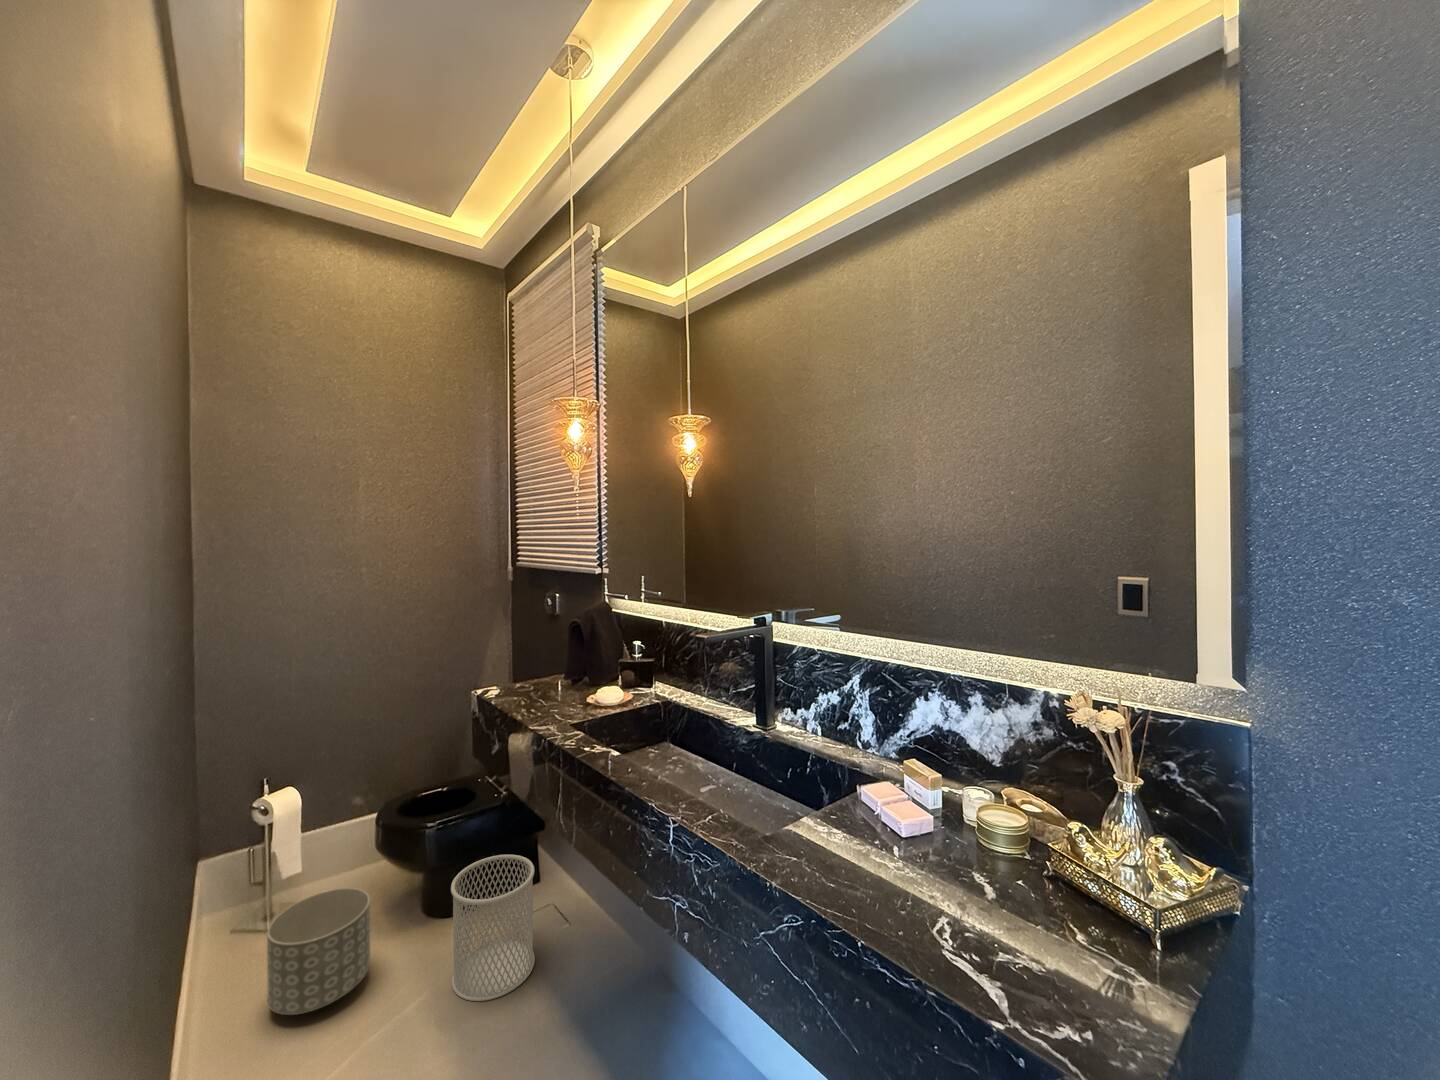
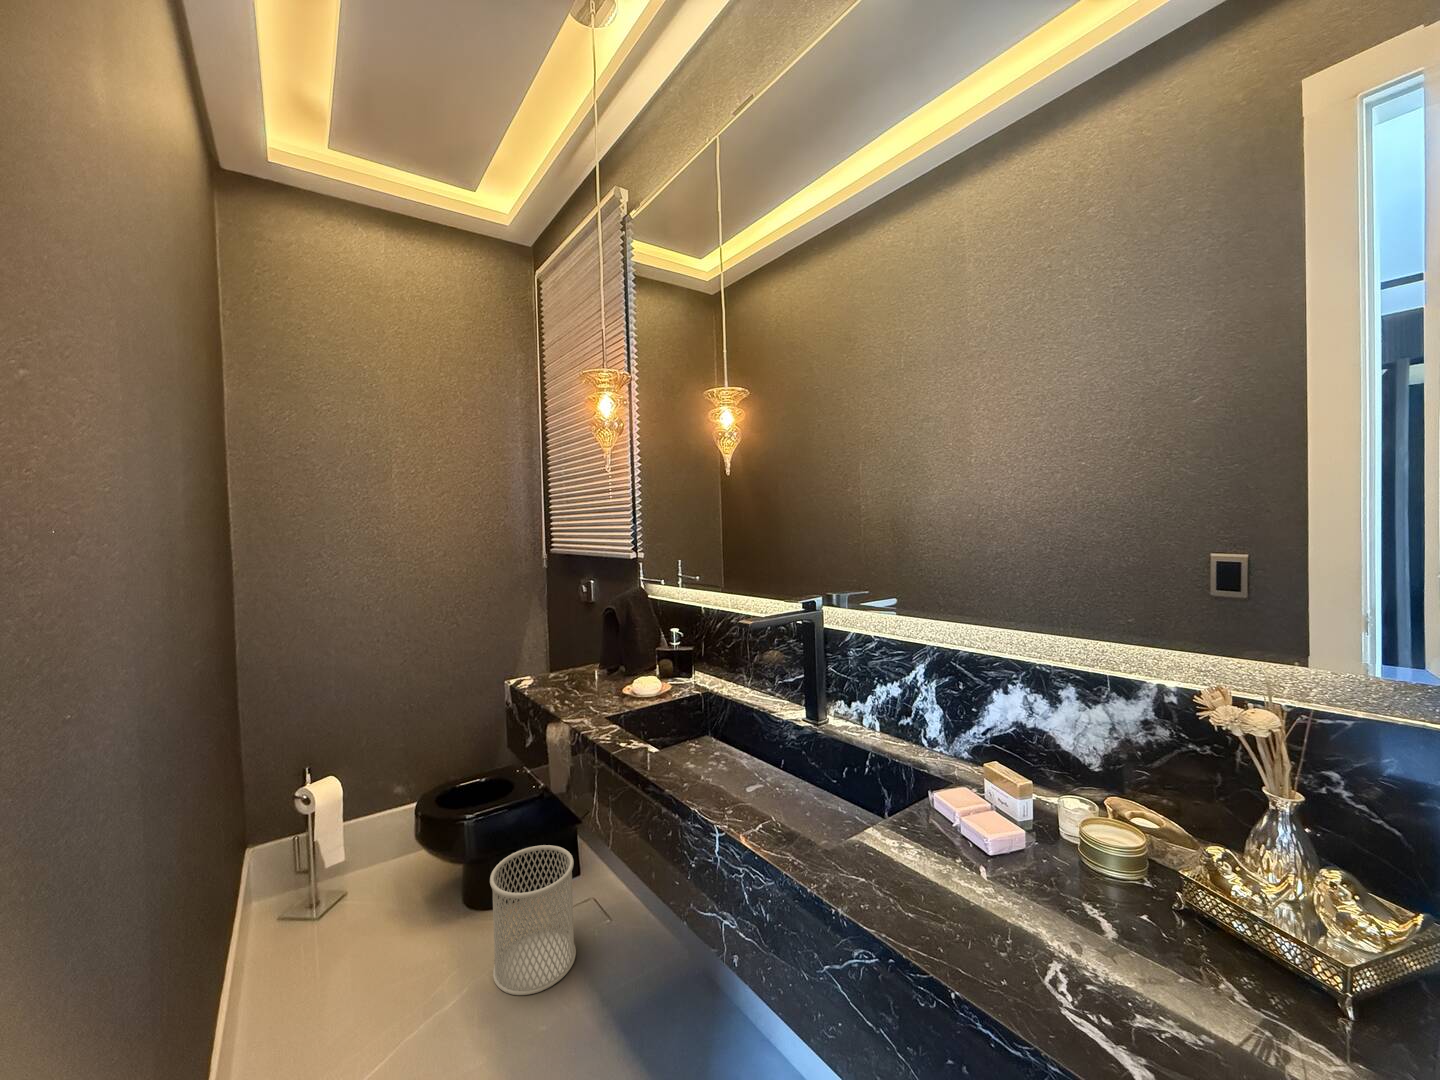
planter: present [267,888,370,1015] -> none [310,876,413,1005]

